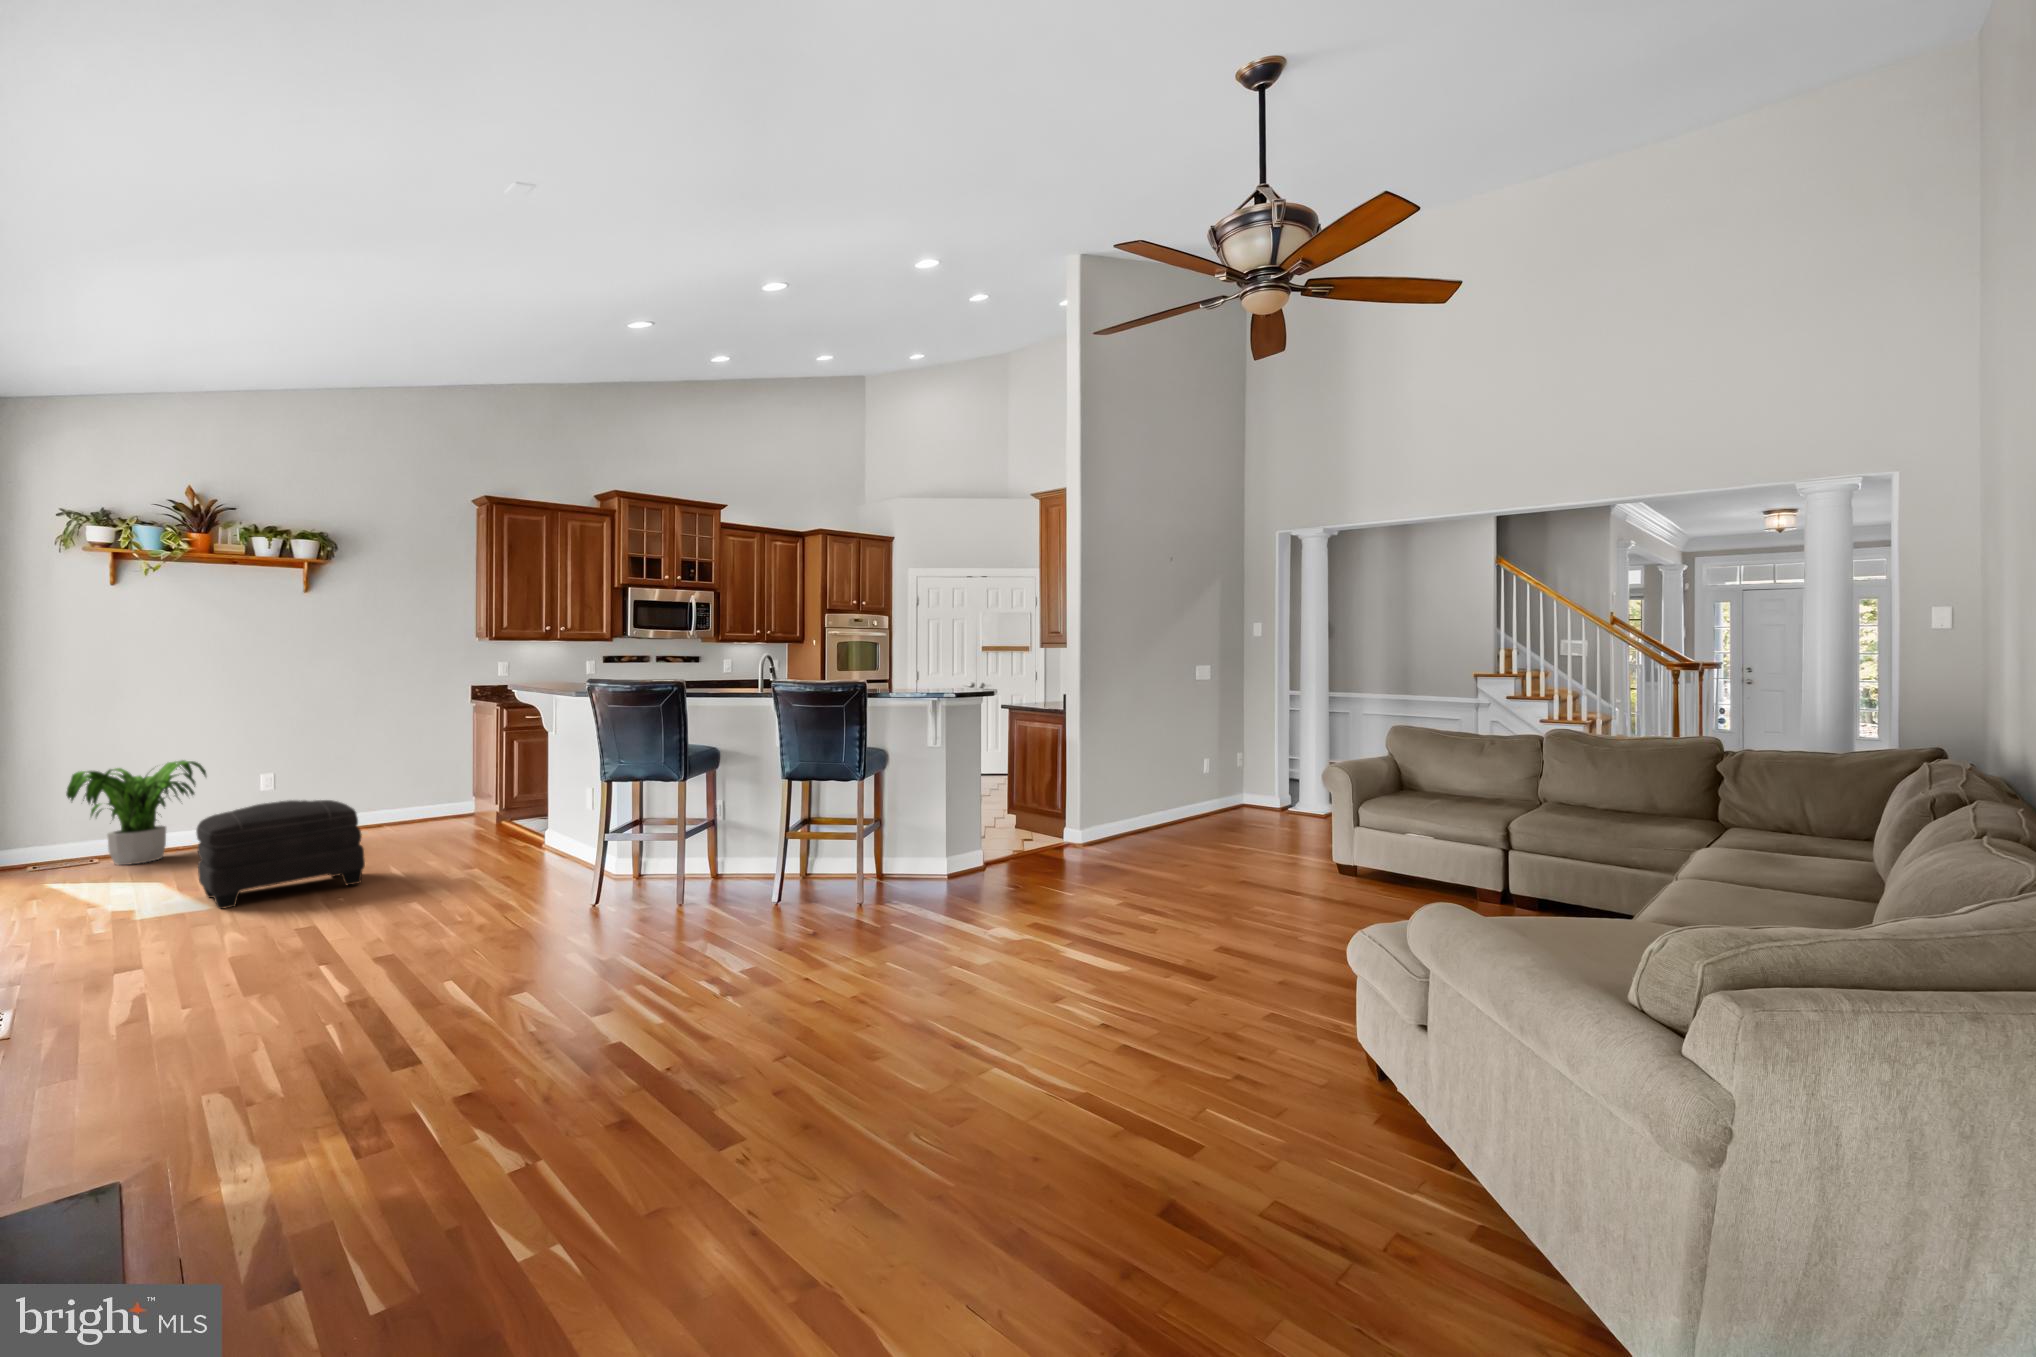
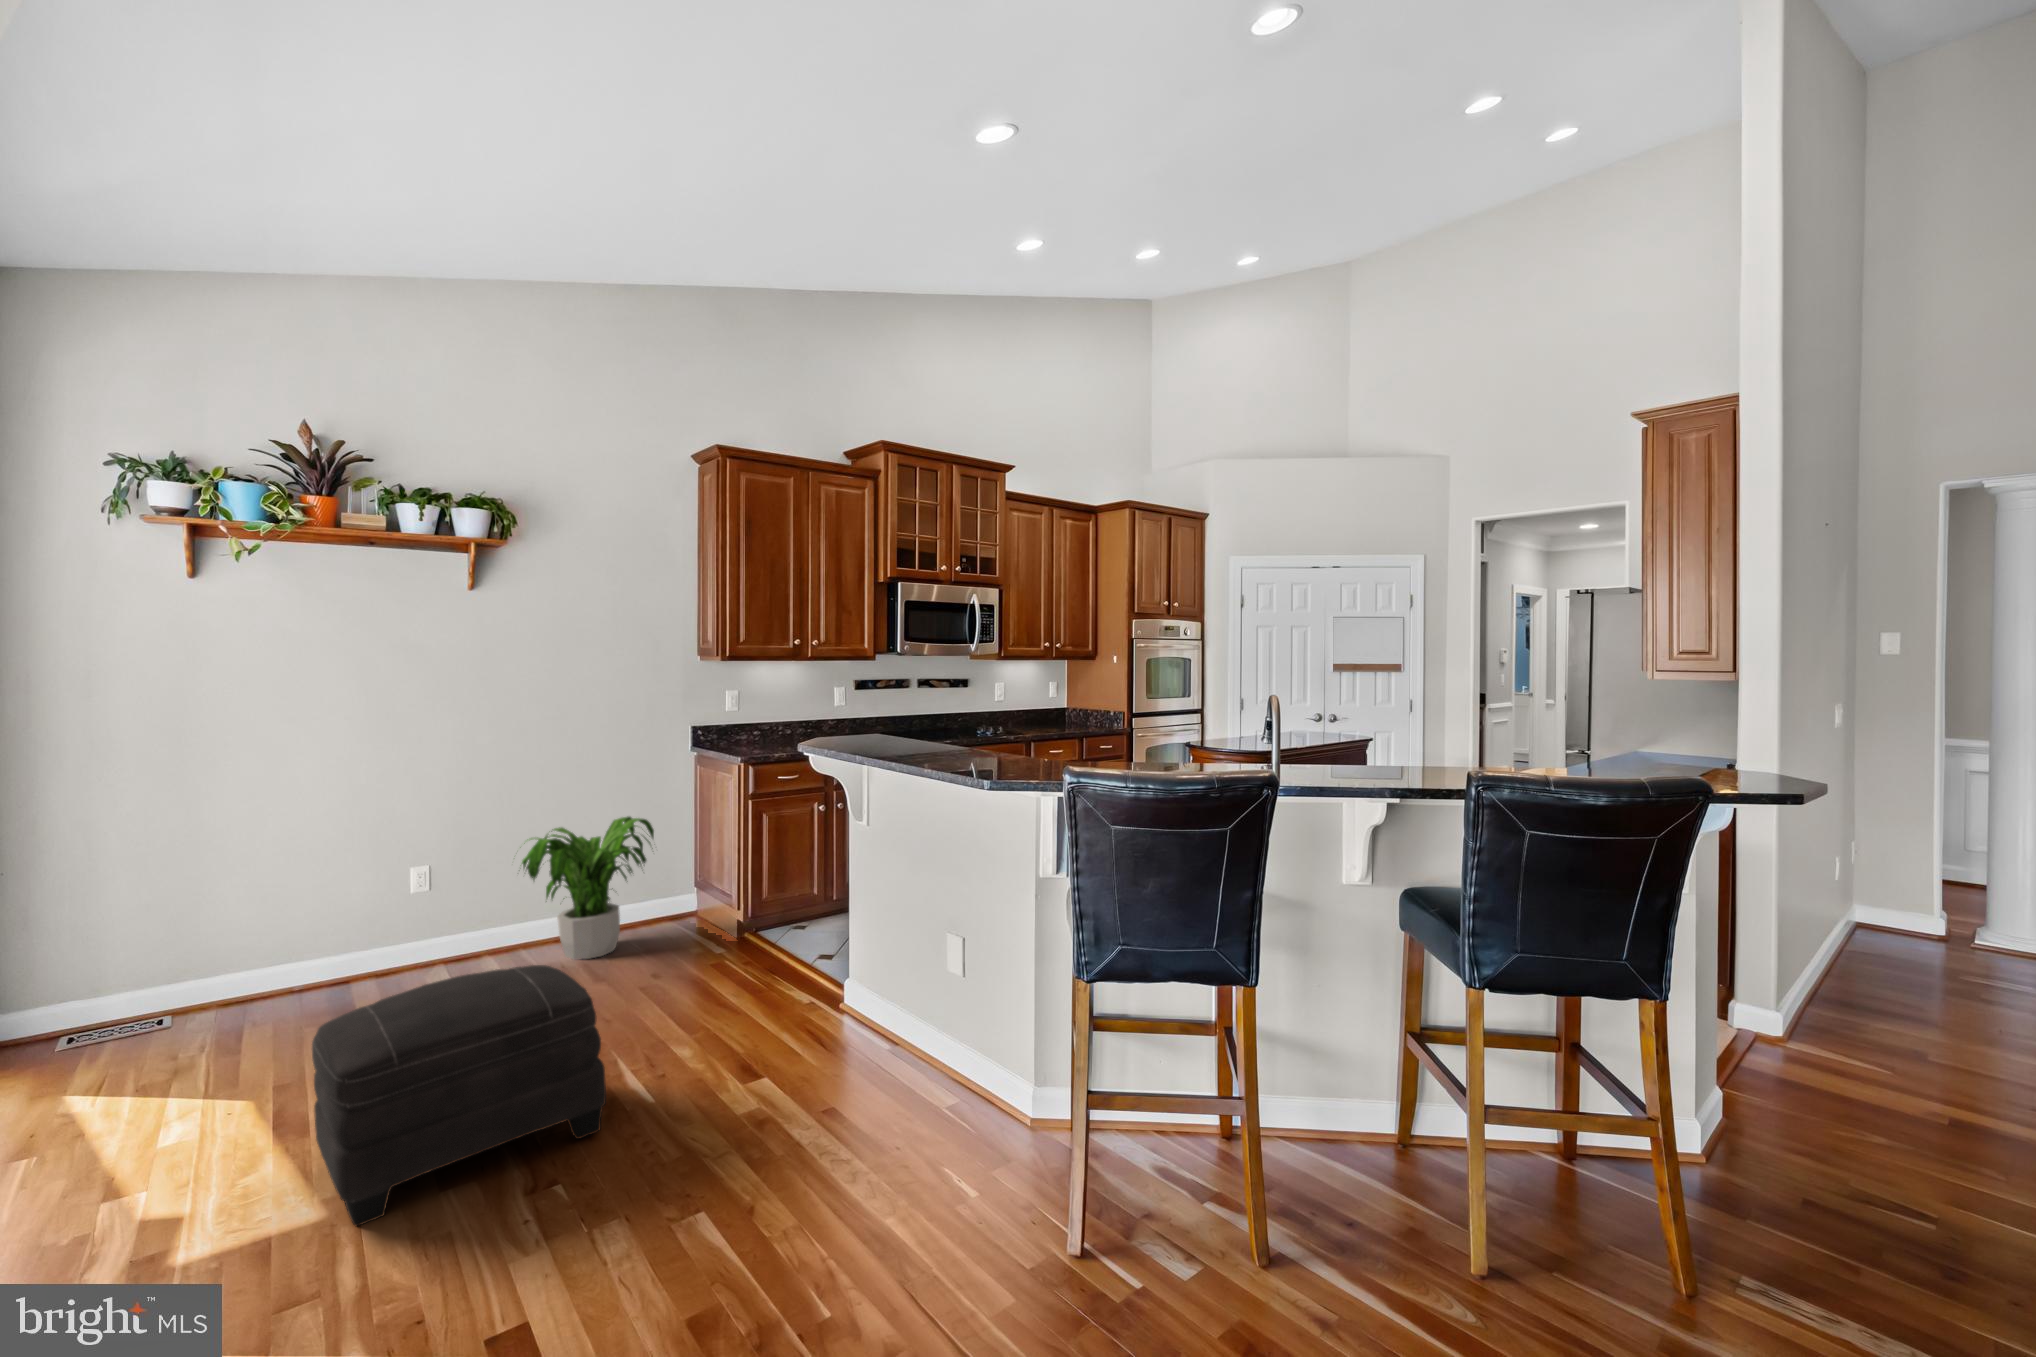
potted plant: present [66,760,206,865] -> present [522,816,654,960]

